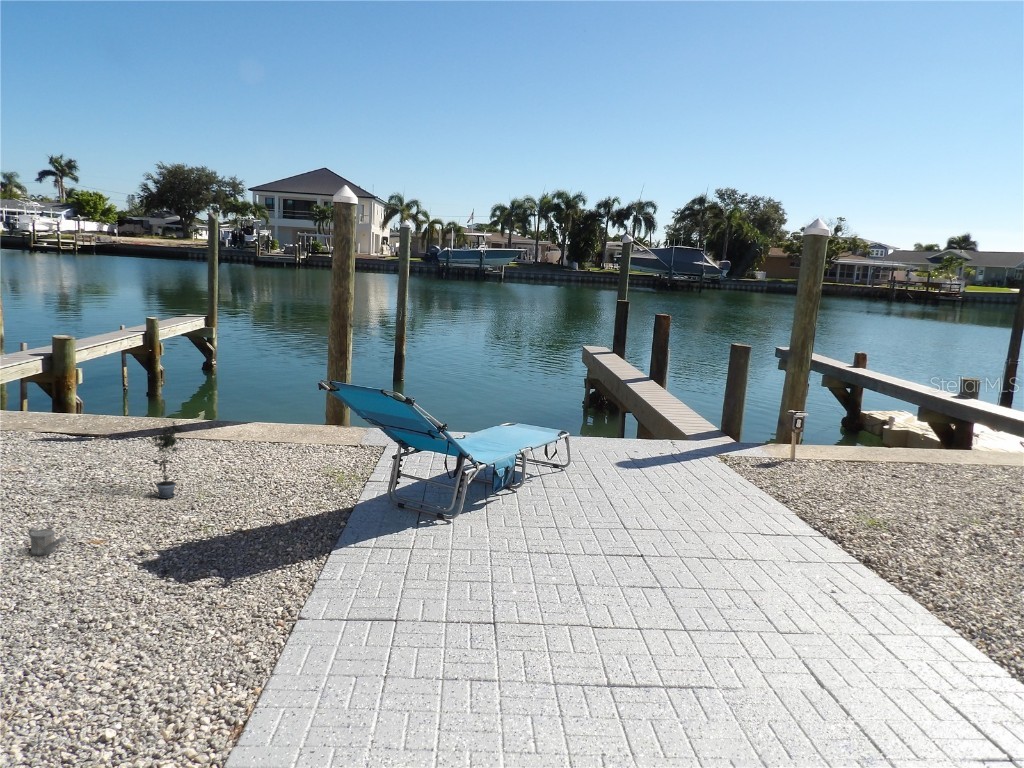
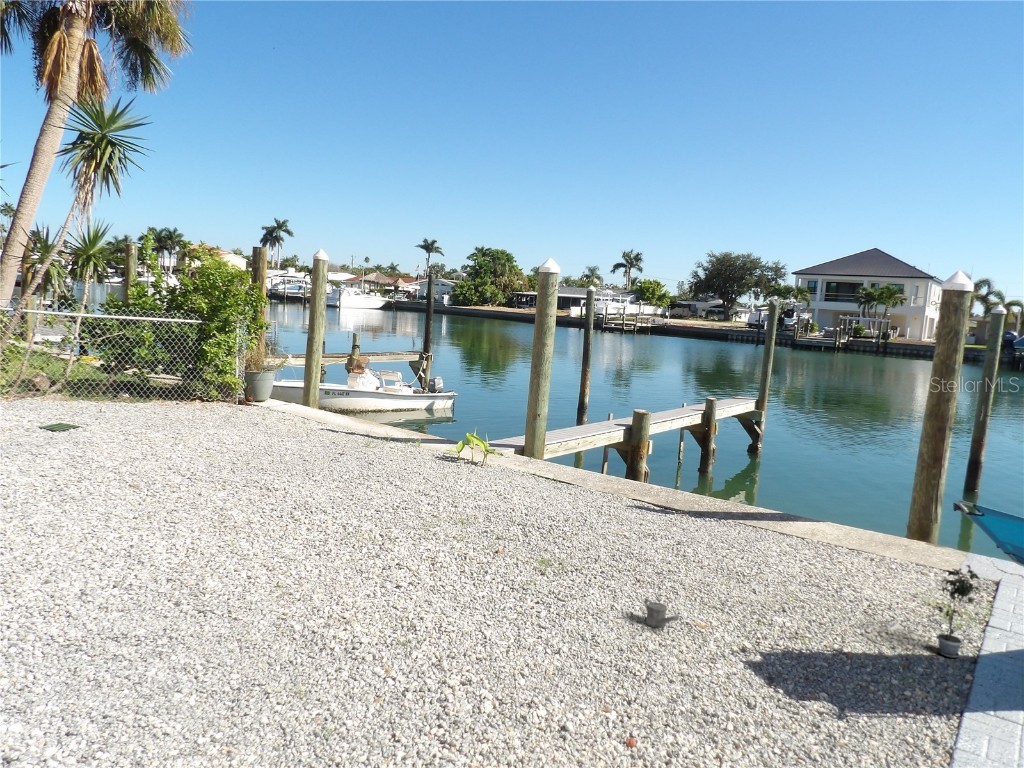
potted plant: present [152,422,183,498] -> present [937,565,980,658]

